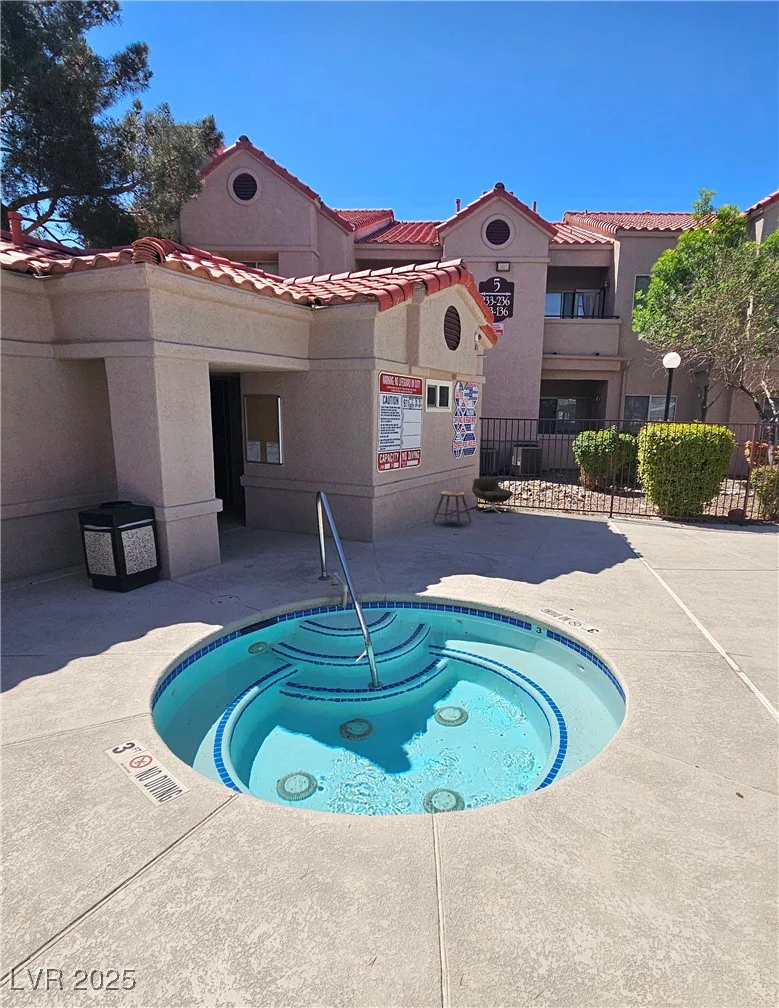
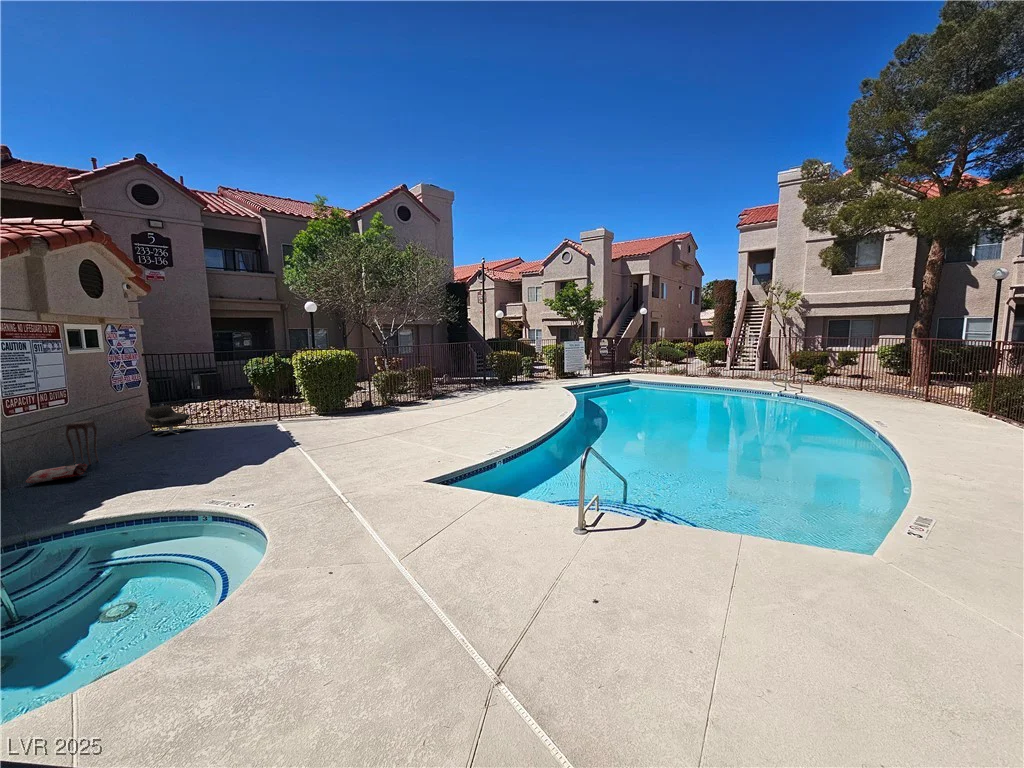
side table: none [414,484,437,531] -> present [66,420,98,464]
stool: present [433,491,471,526] -> none [97,422,145,456]
bag: none [383,527,427,544] -> present [26,462,87,483]

